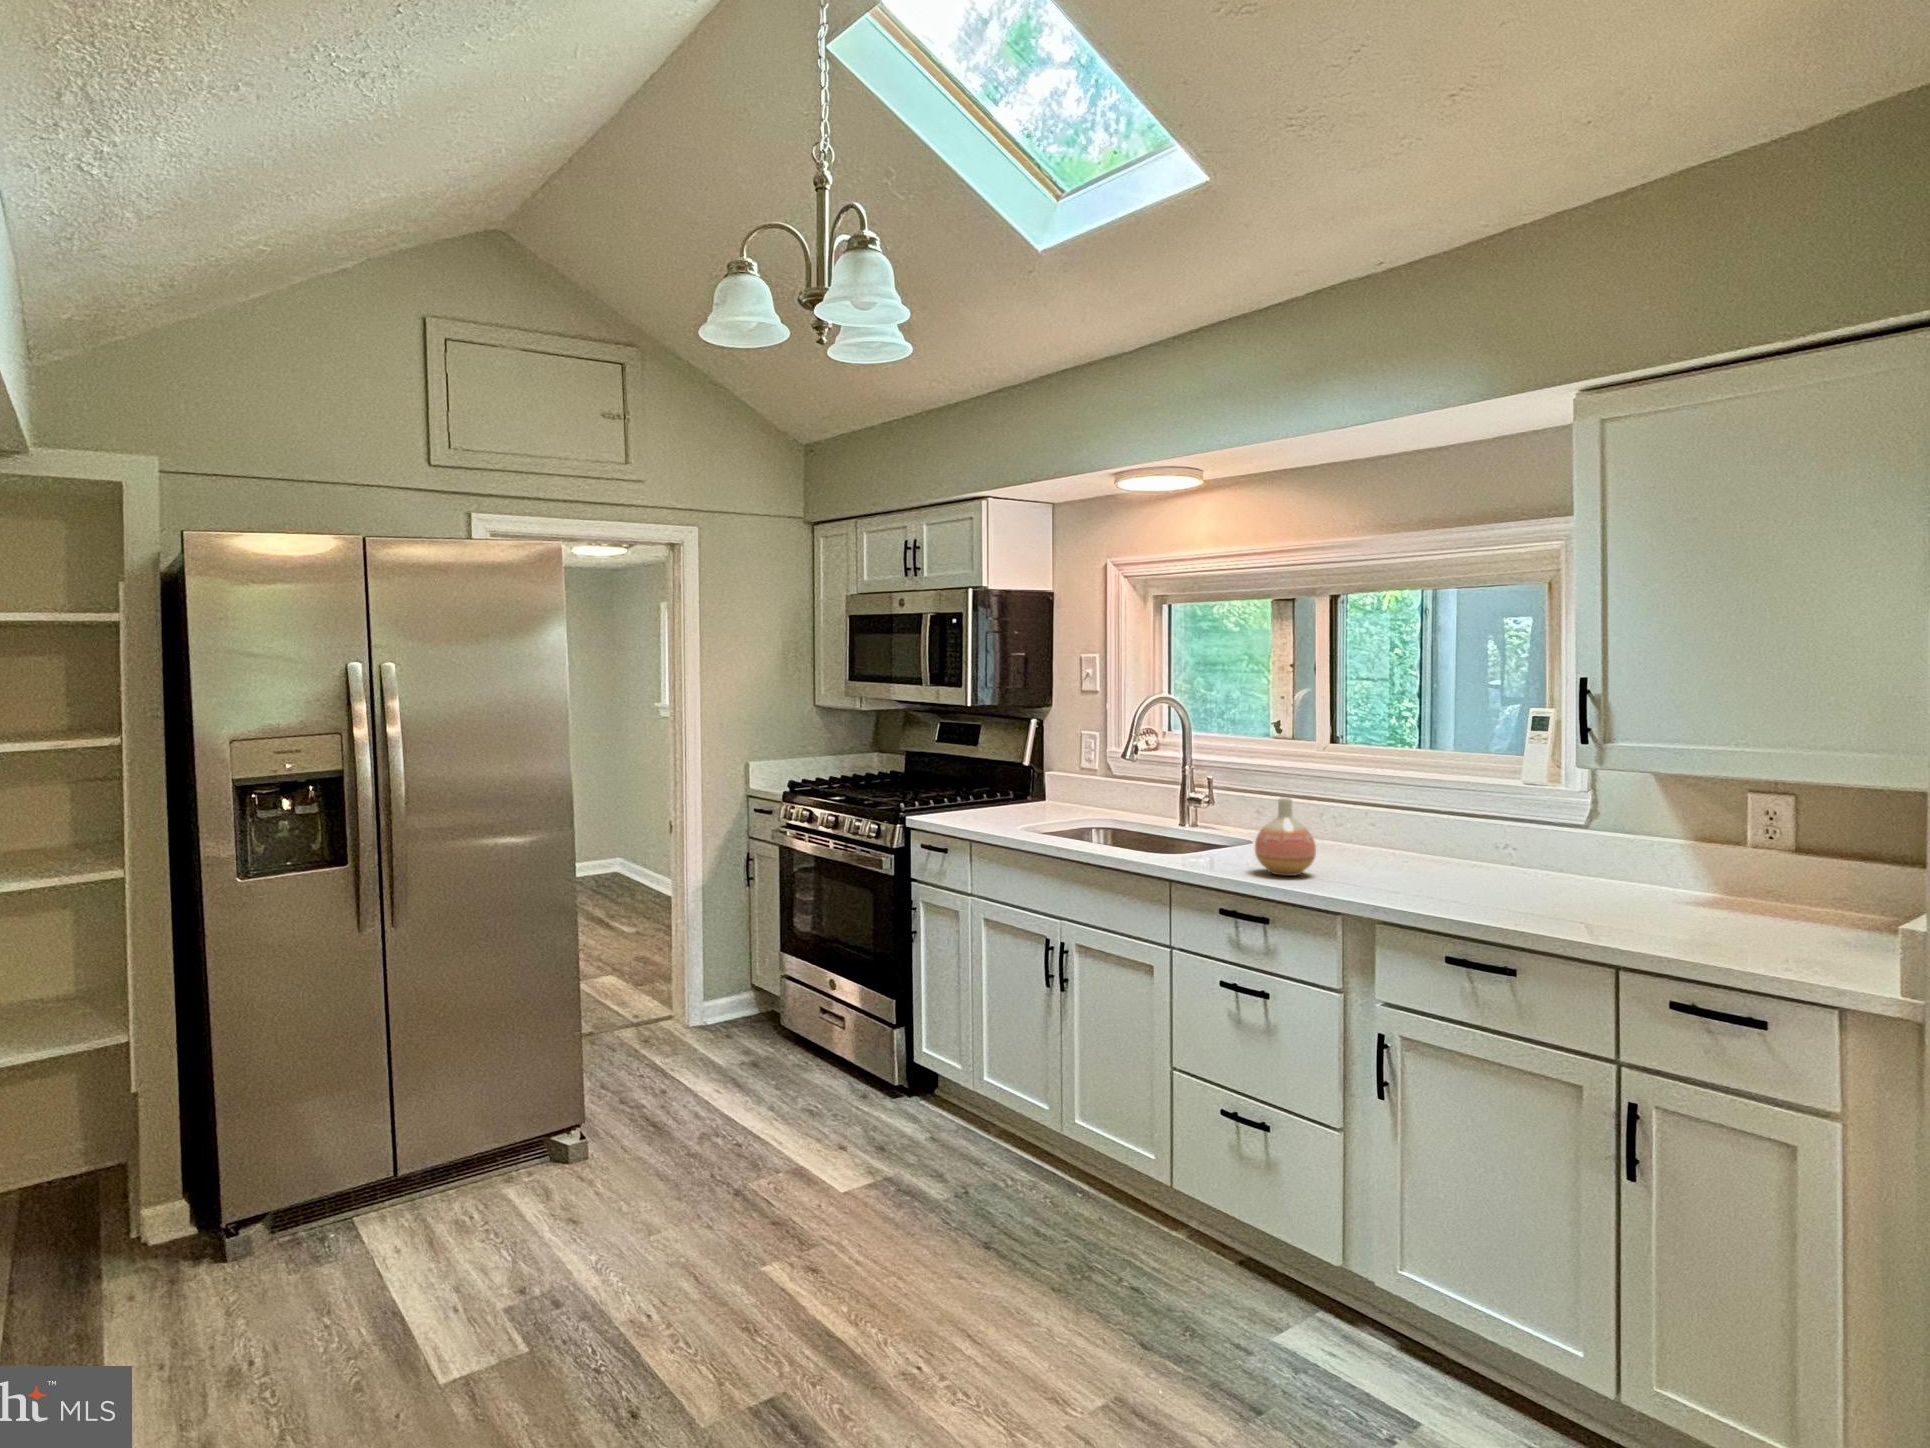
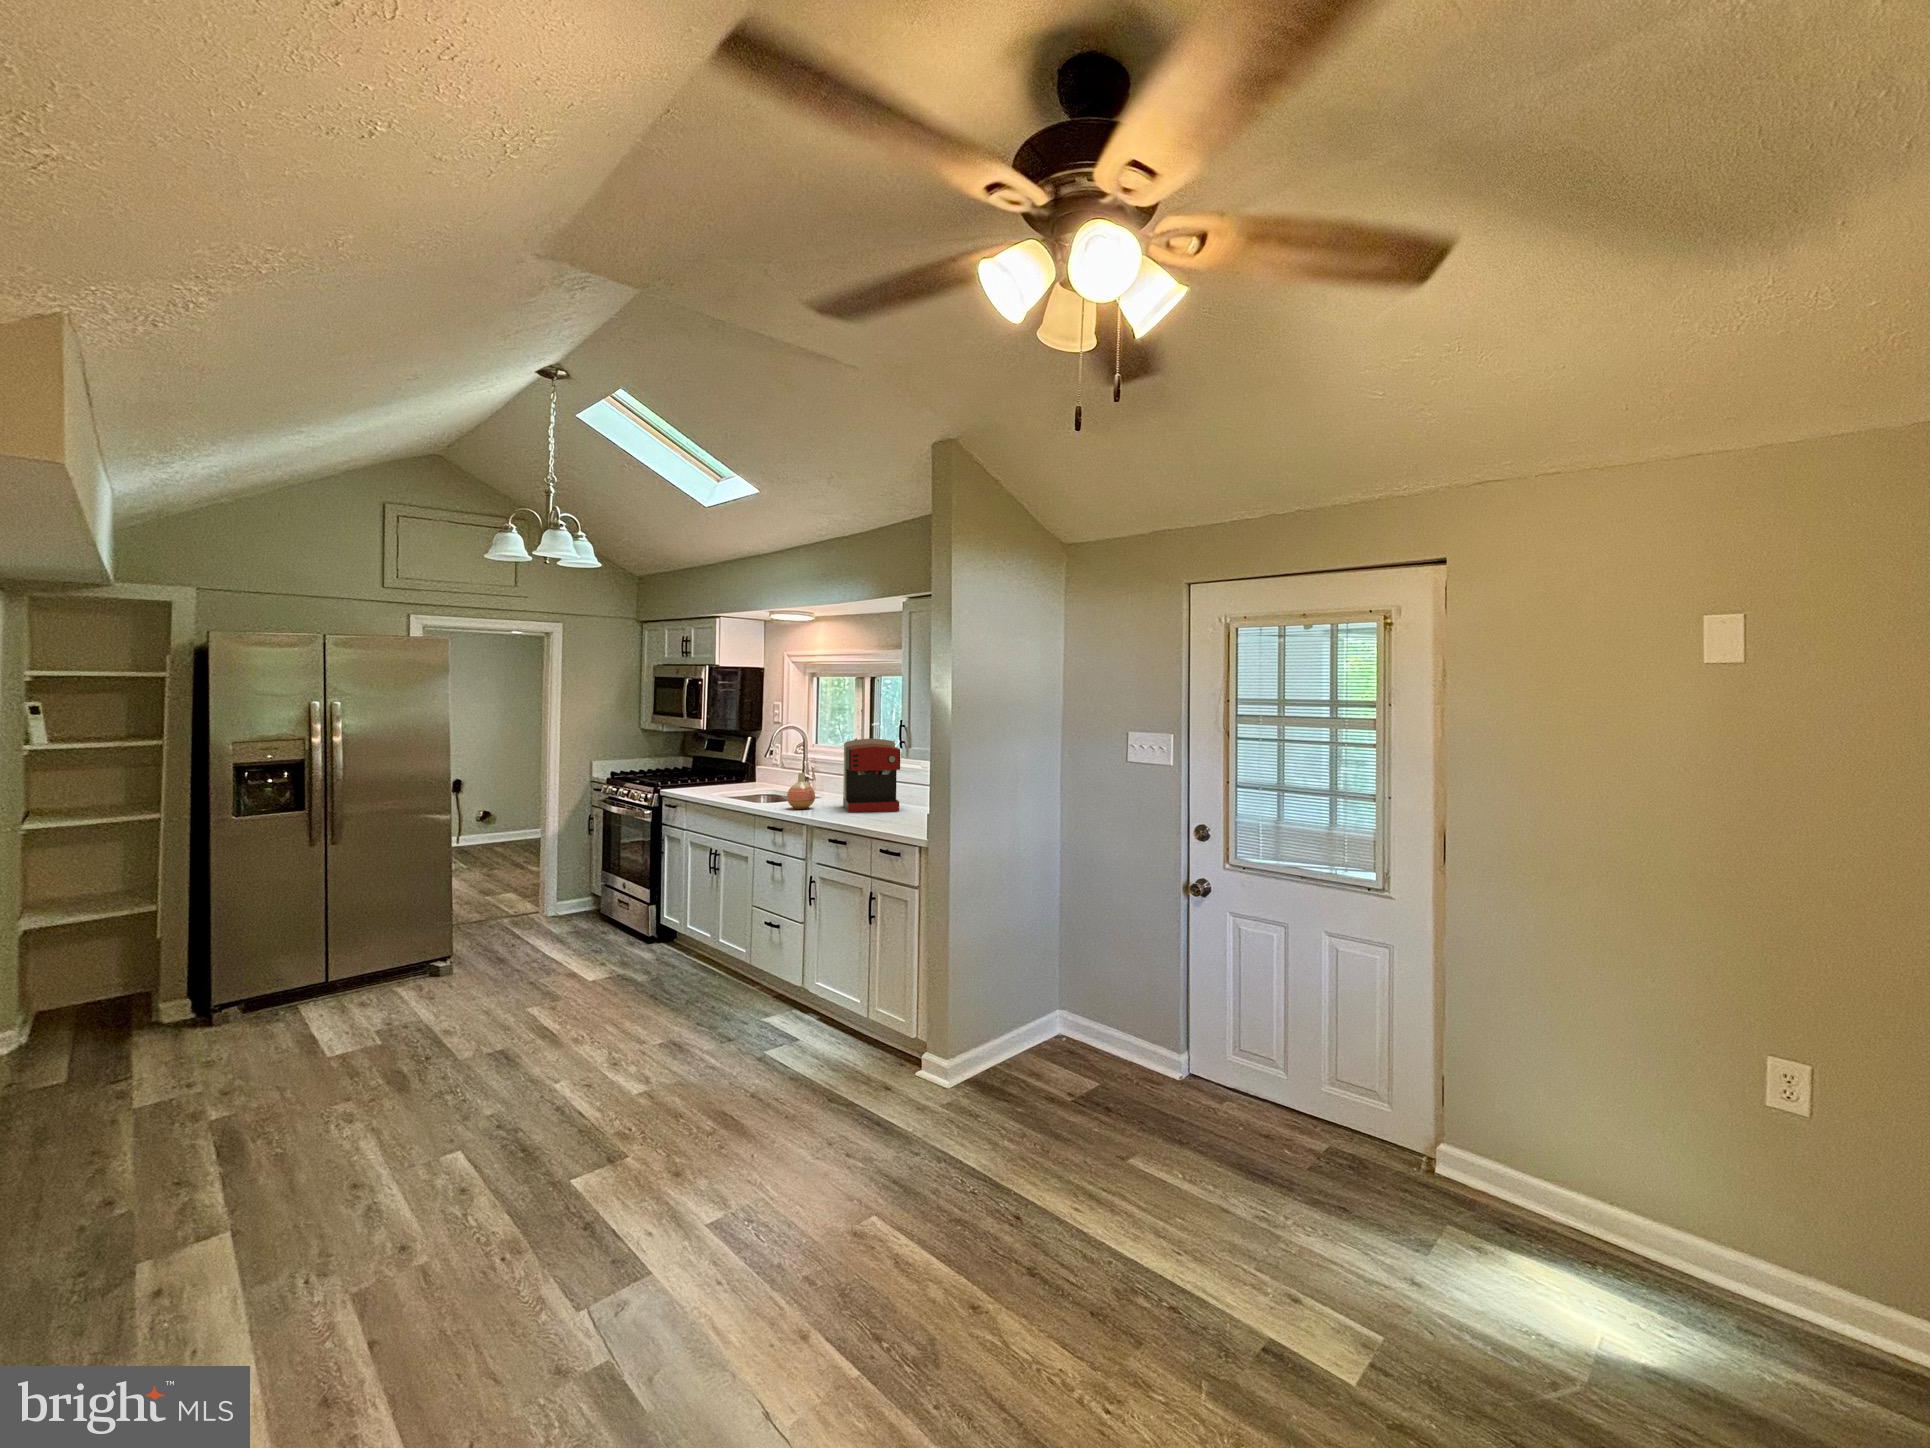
coffee maker: none [1354,724,1525,889] -> present [843,738,900,813]

